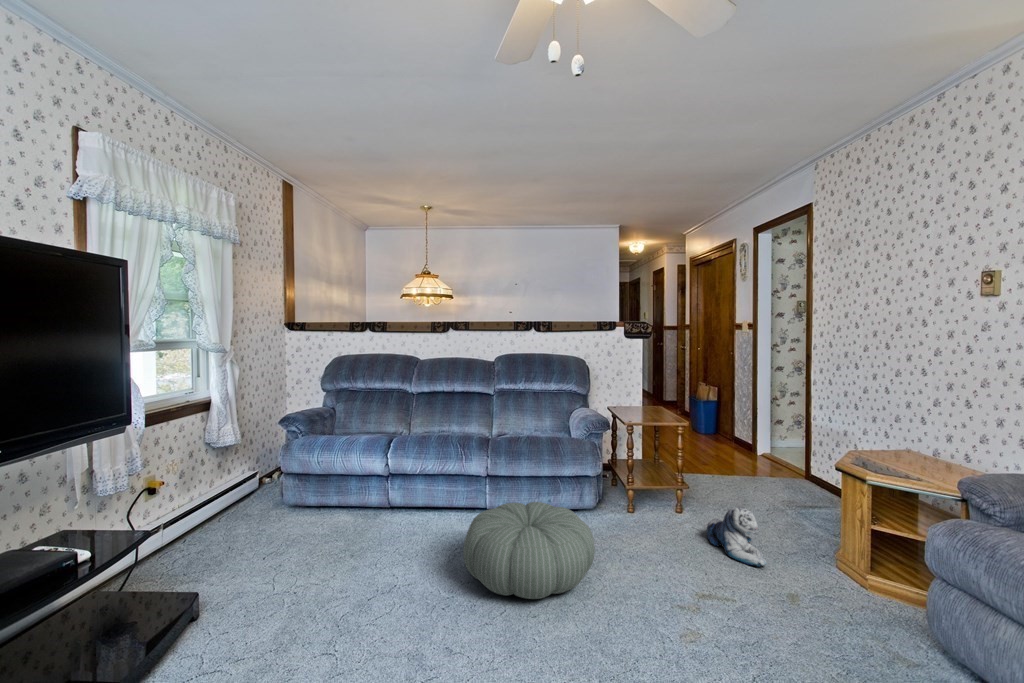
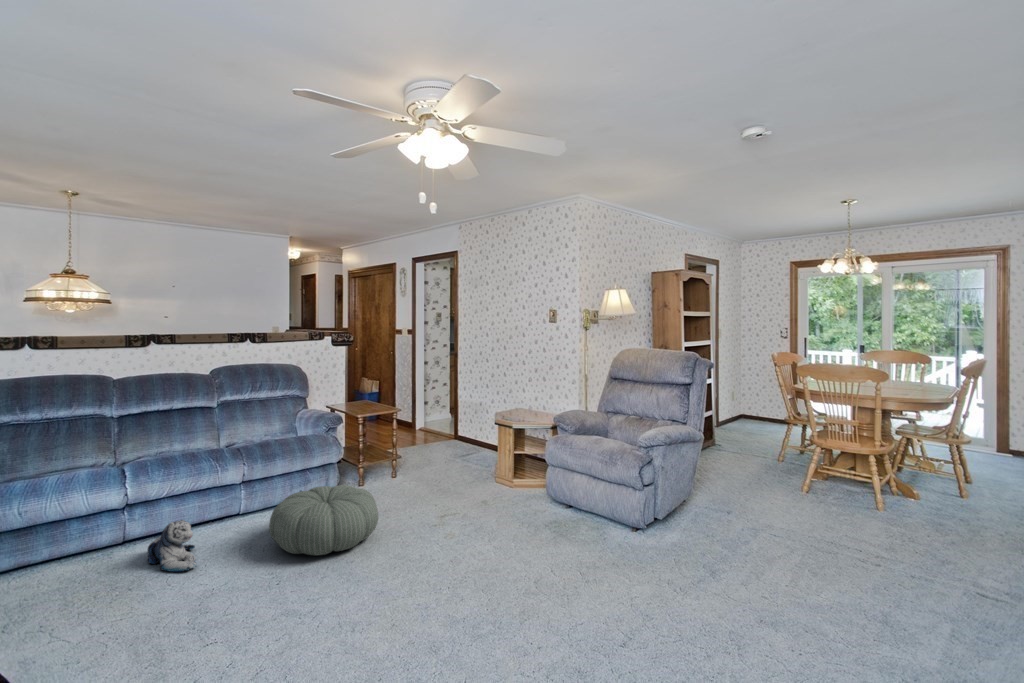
plush toy: present [706,507,766,567] -> present [147,520,196,572]

